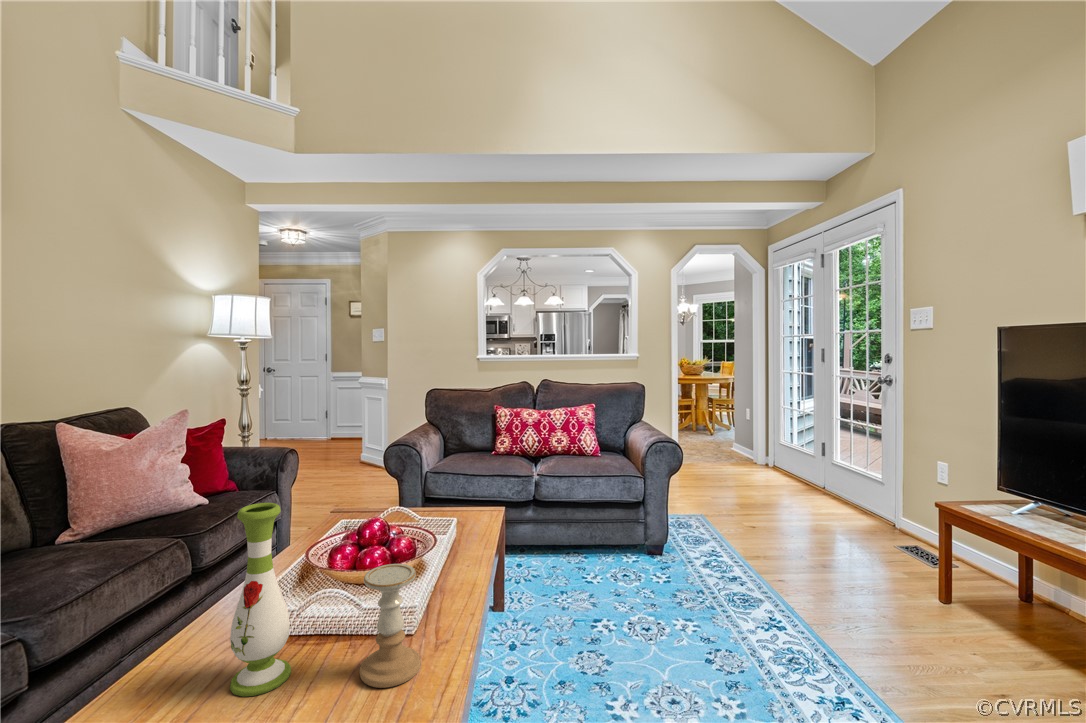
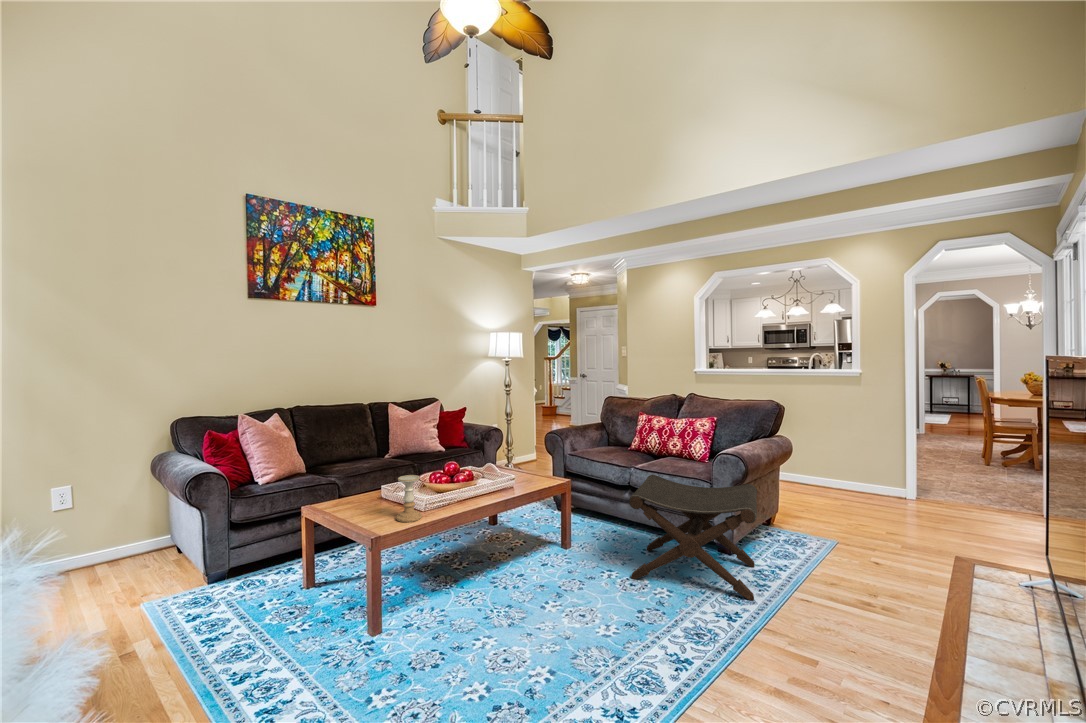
footstool: none [588,472,768,625] -> present [629,475,757,600]
vase: present [230,503,291,697] -> none [365,441,387,513]

